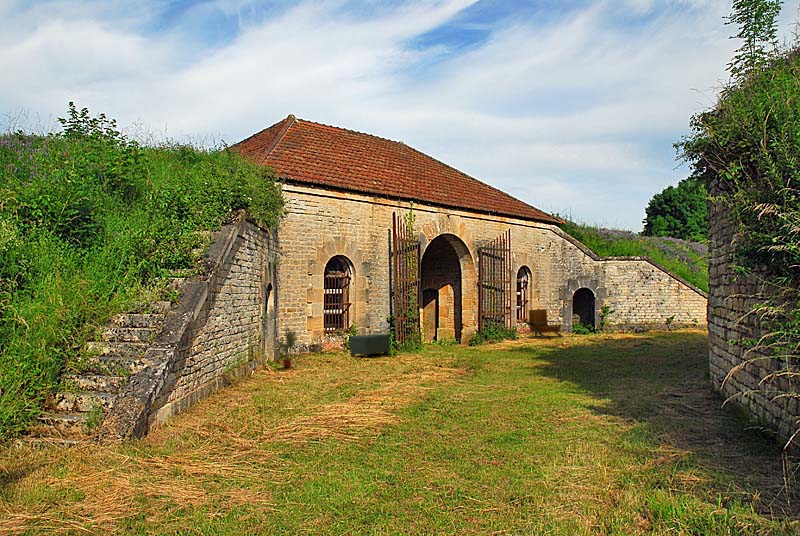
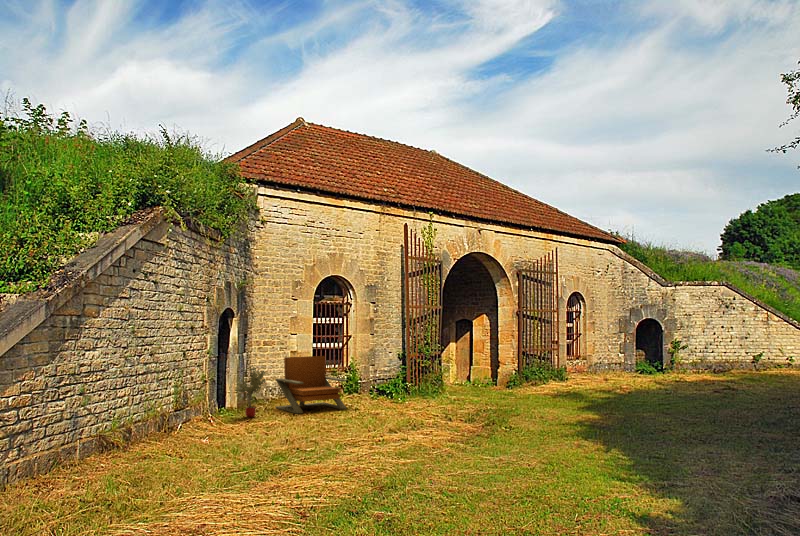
lounge chair: present [525,309,563,339] -> present [276,356,347,413]
bench: present [350,334,390,358] -> none [346,373,398,404]

